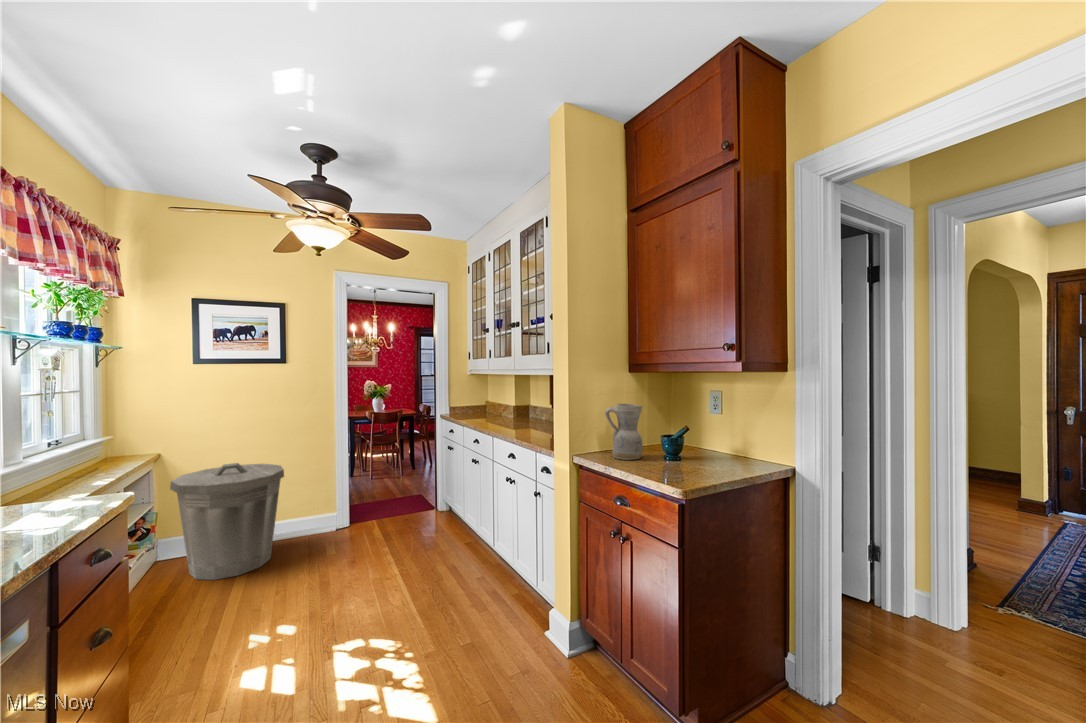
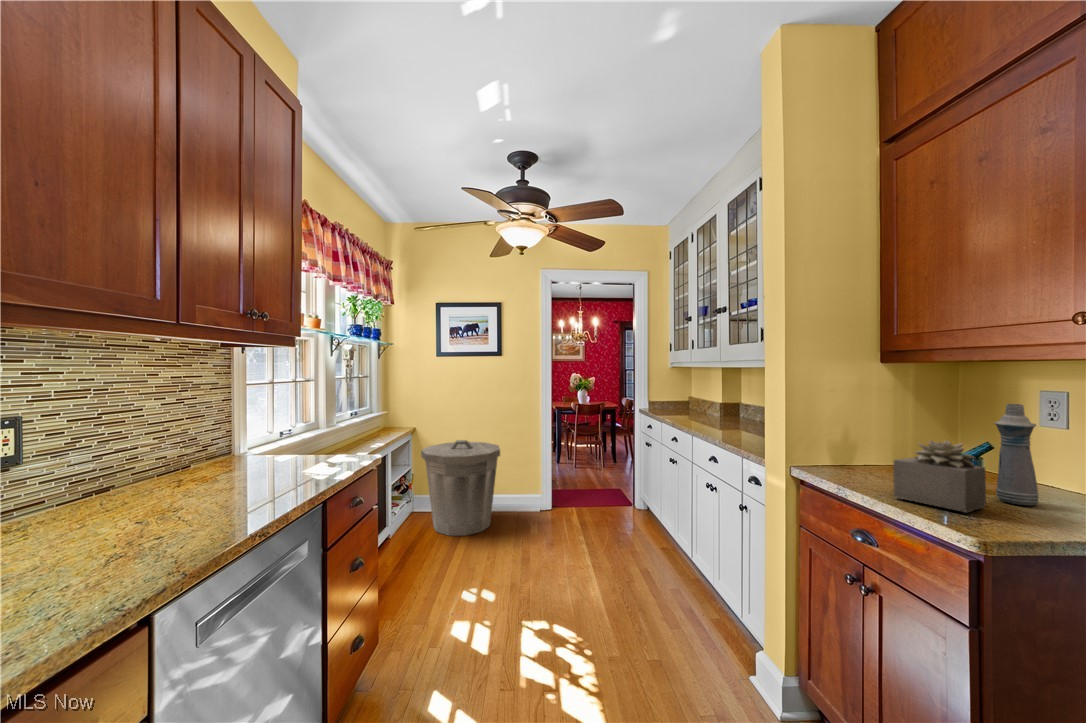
bottle: none [692,399,713,465] -> present [995,404,1039,506]
ceramic pitcher: present [605,404,642,460] -> none [839,405,901,482]
succulent plant: none [638,425,688,473] -> present [893,440,986,512]

